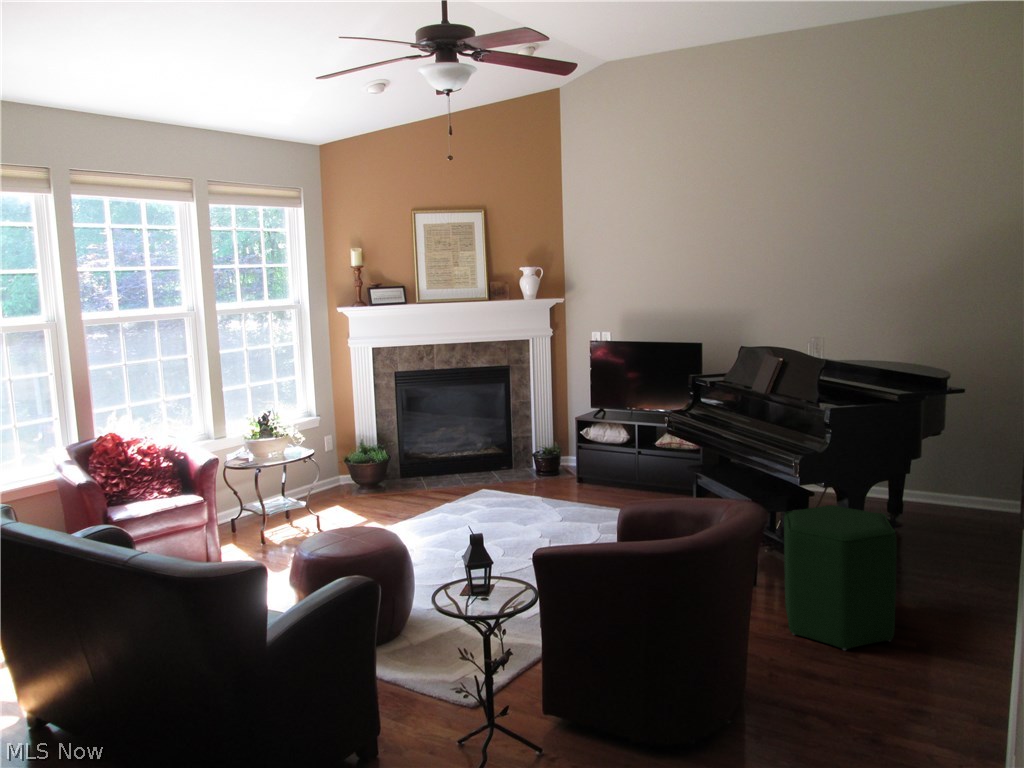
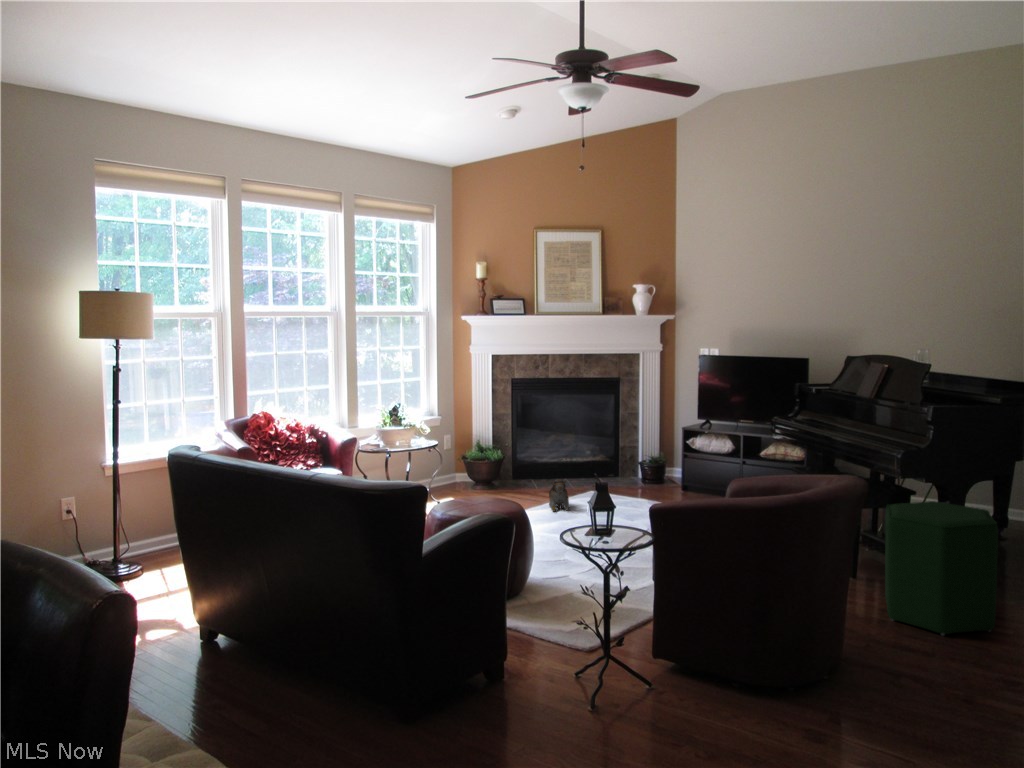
plush toy: none [439,483,461,518] -> present [549,479,569,512]

